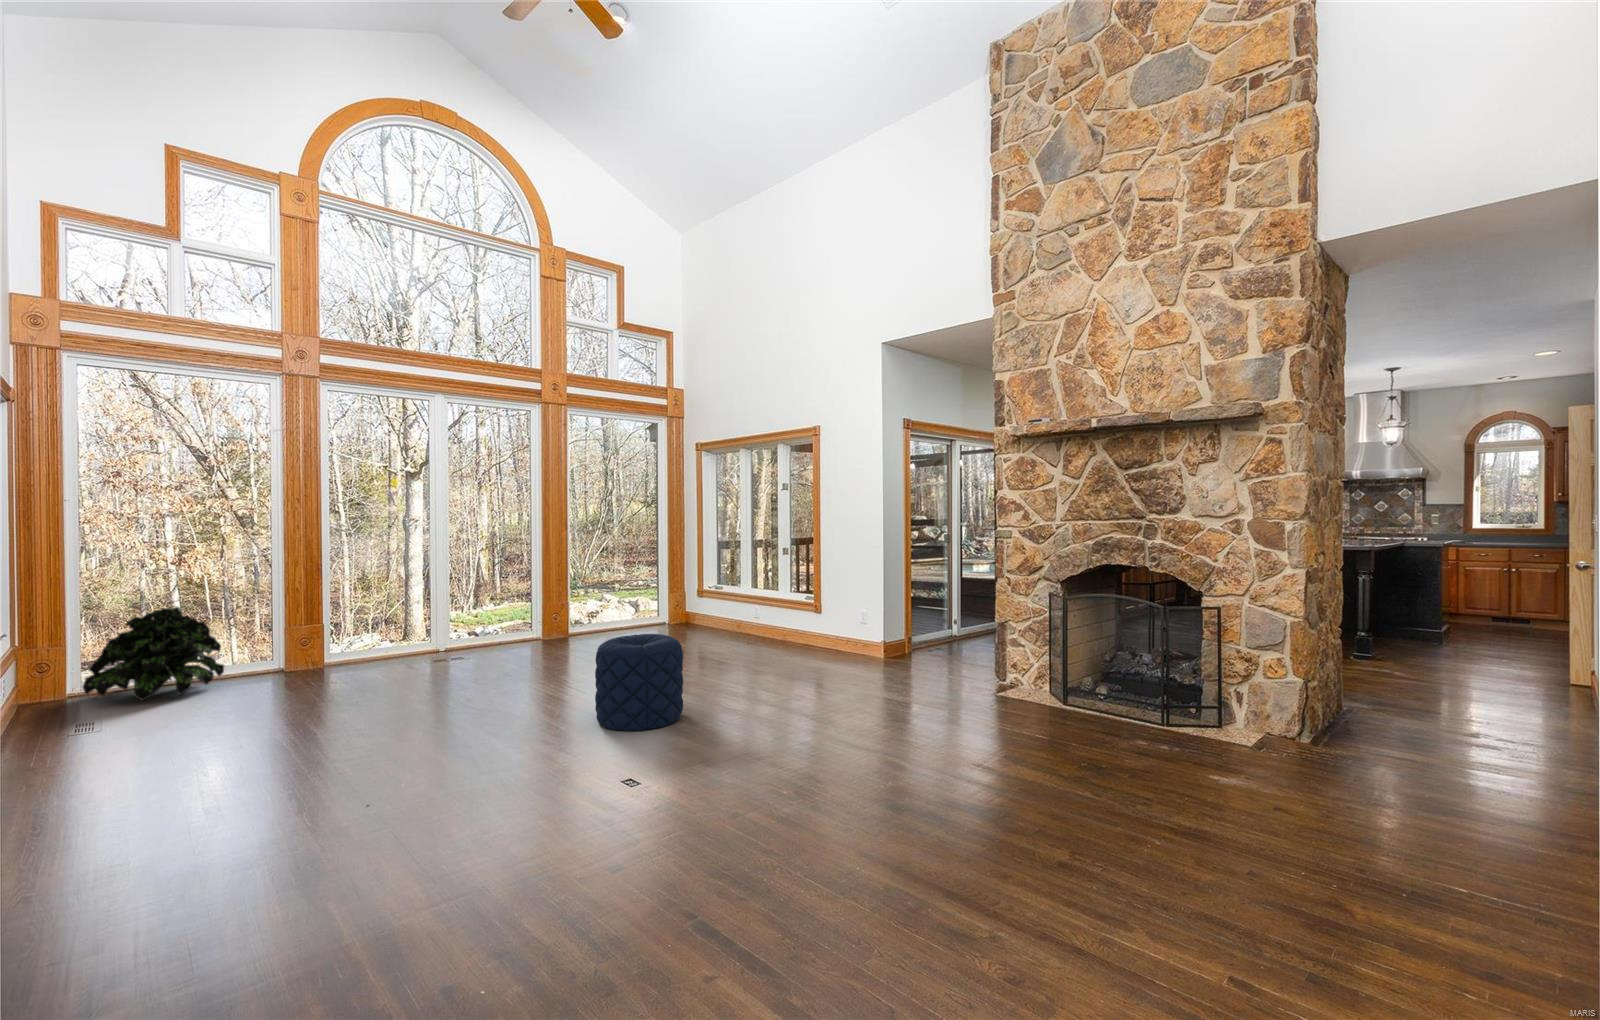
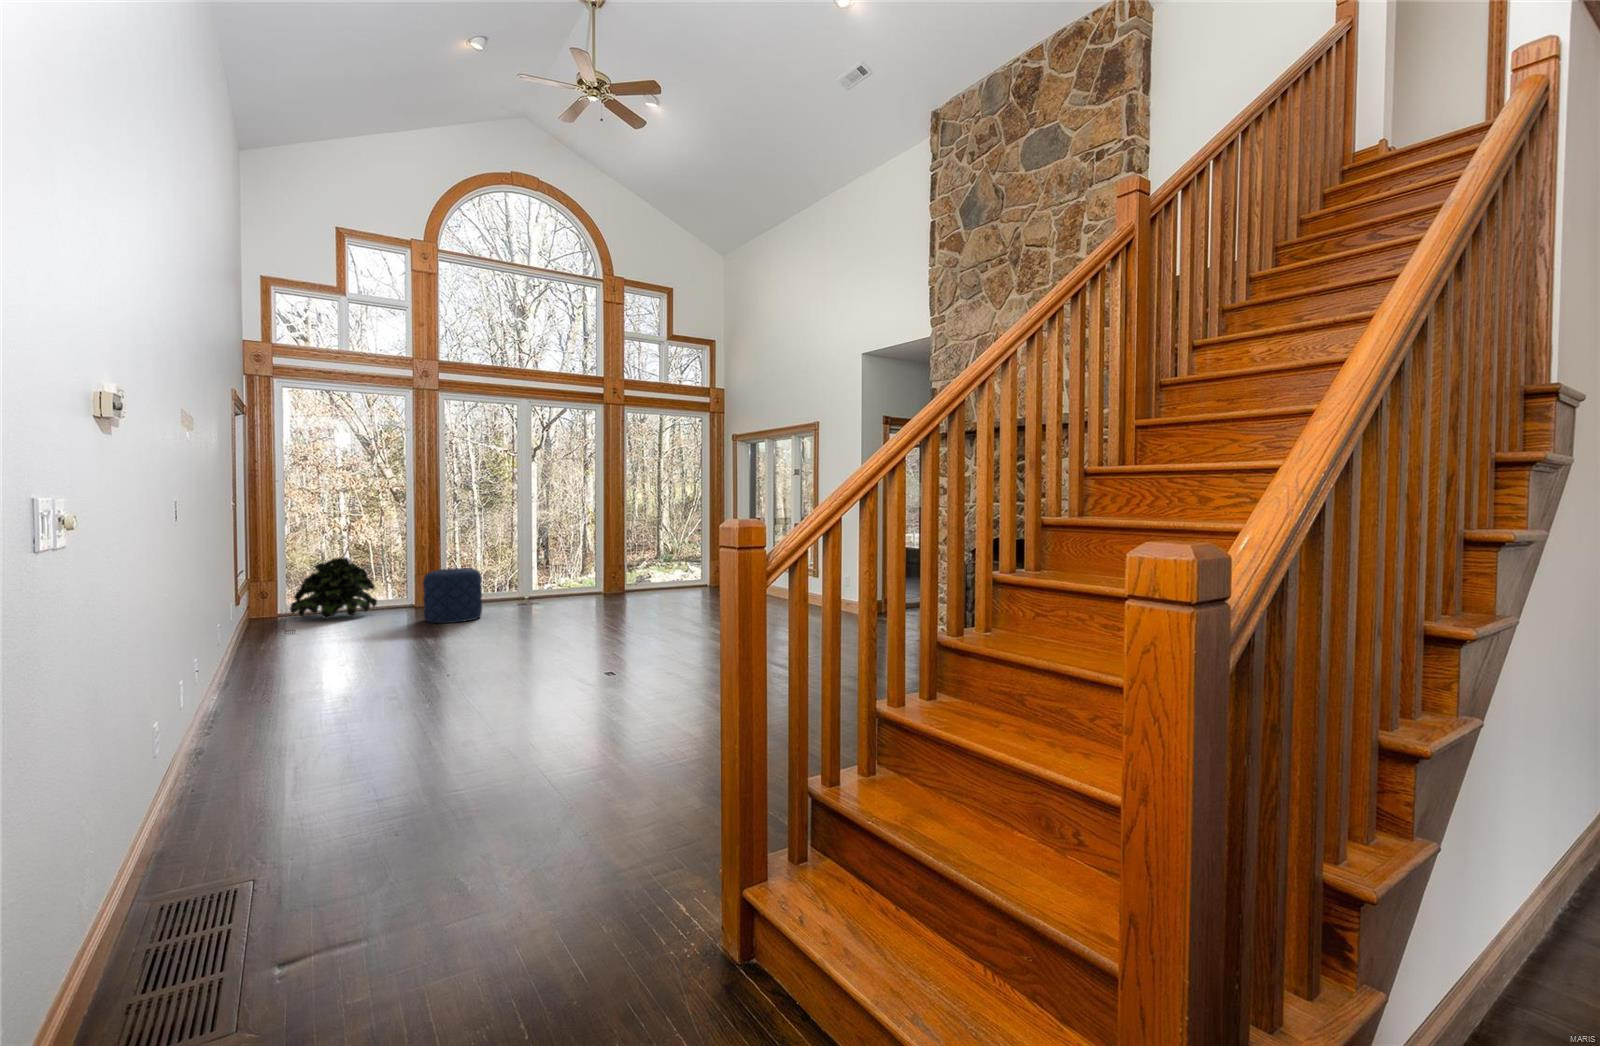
pouf: present [595,634,683,731] -> present [423,568,482,623]

